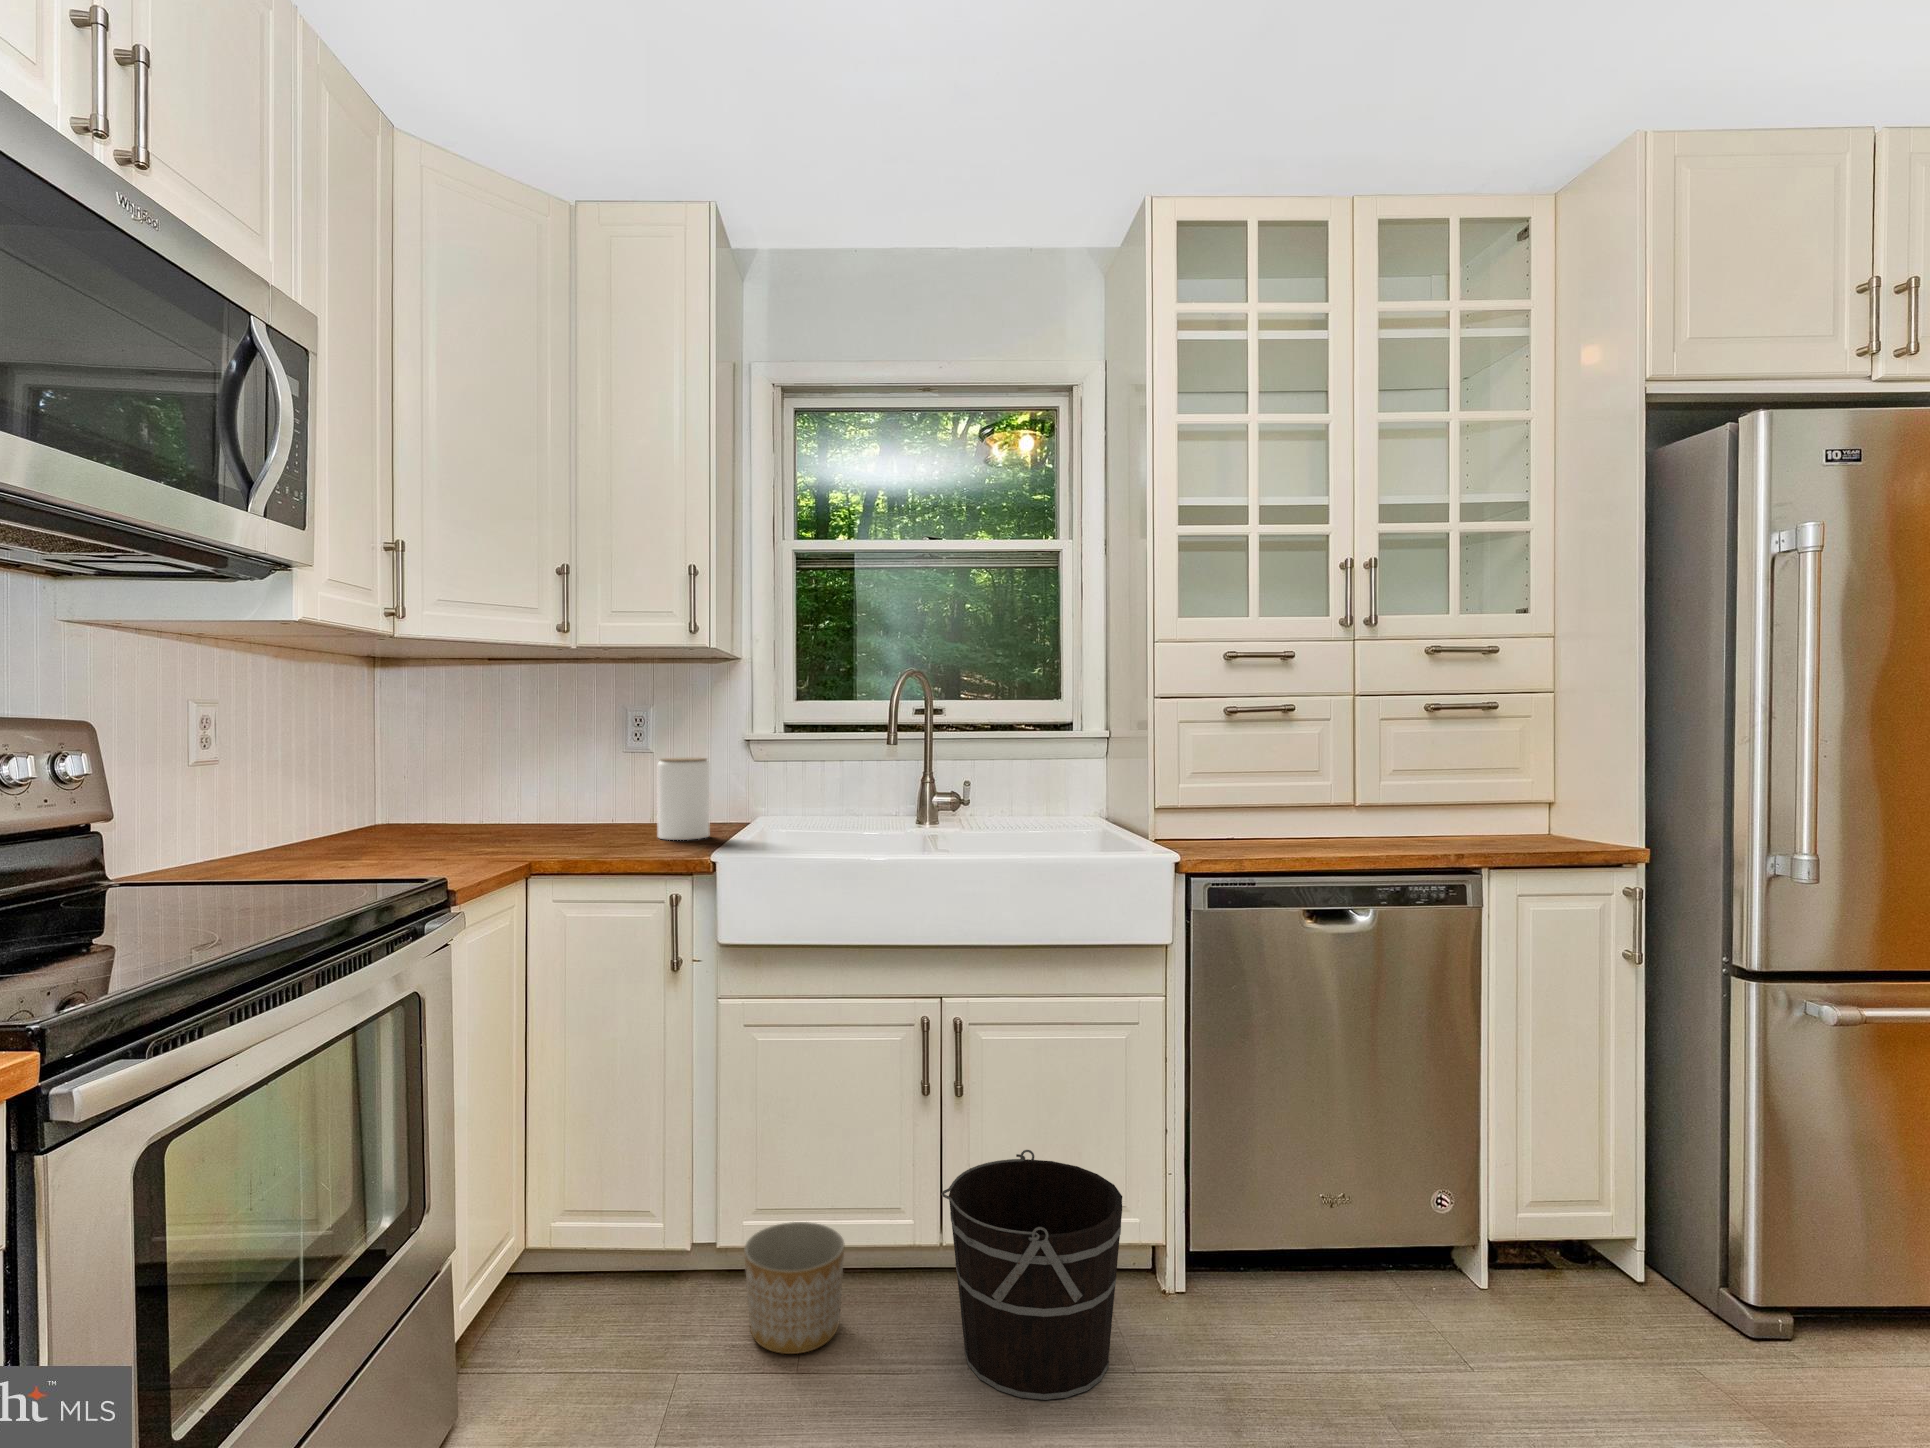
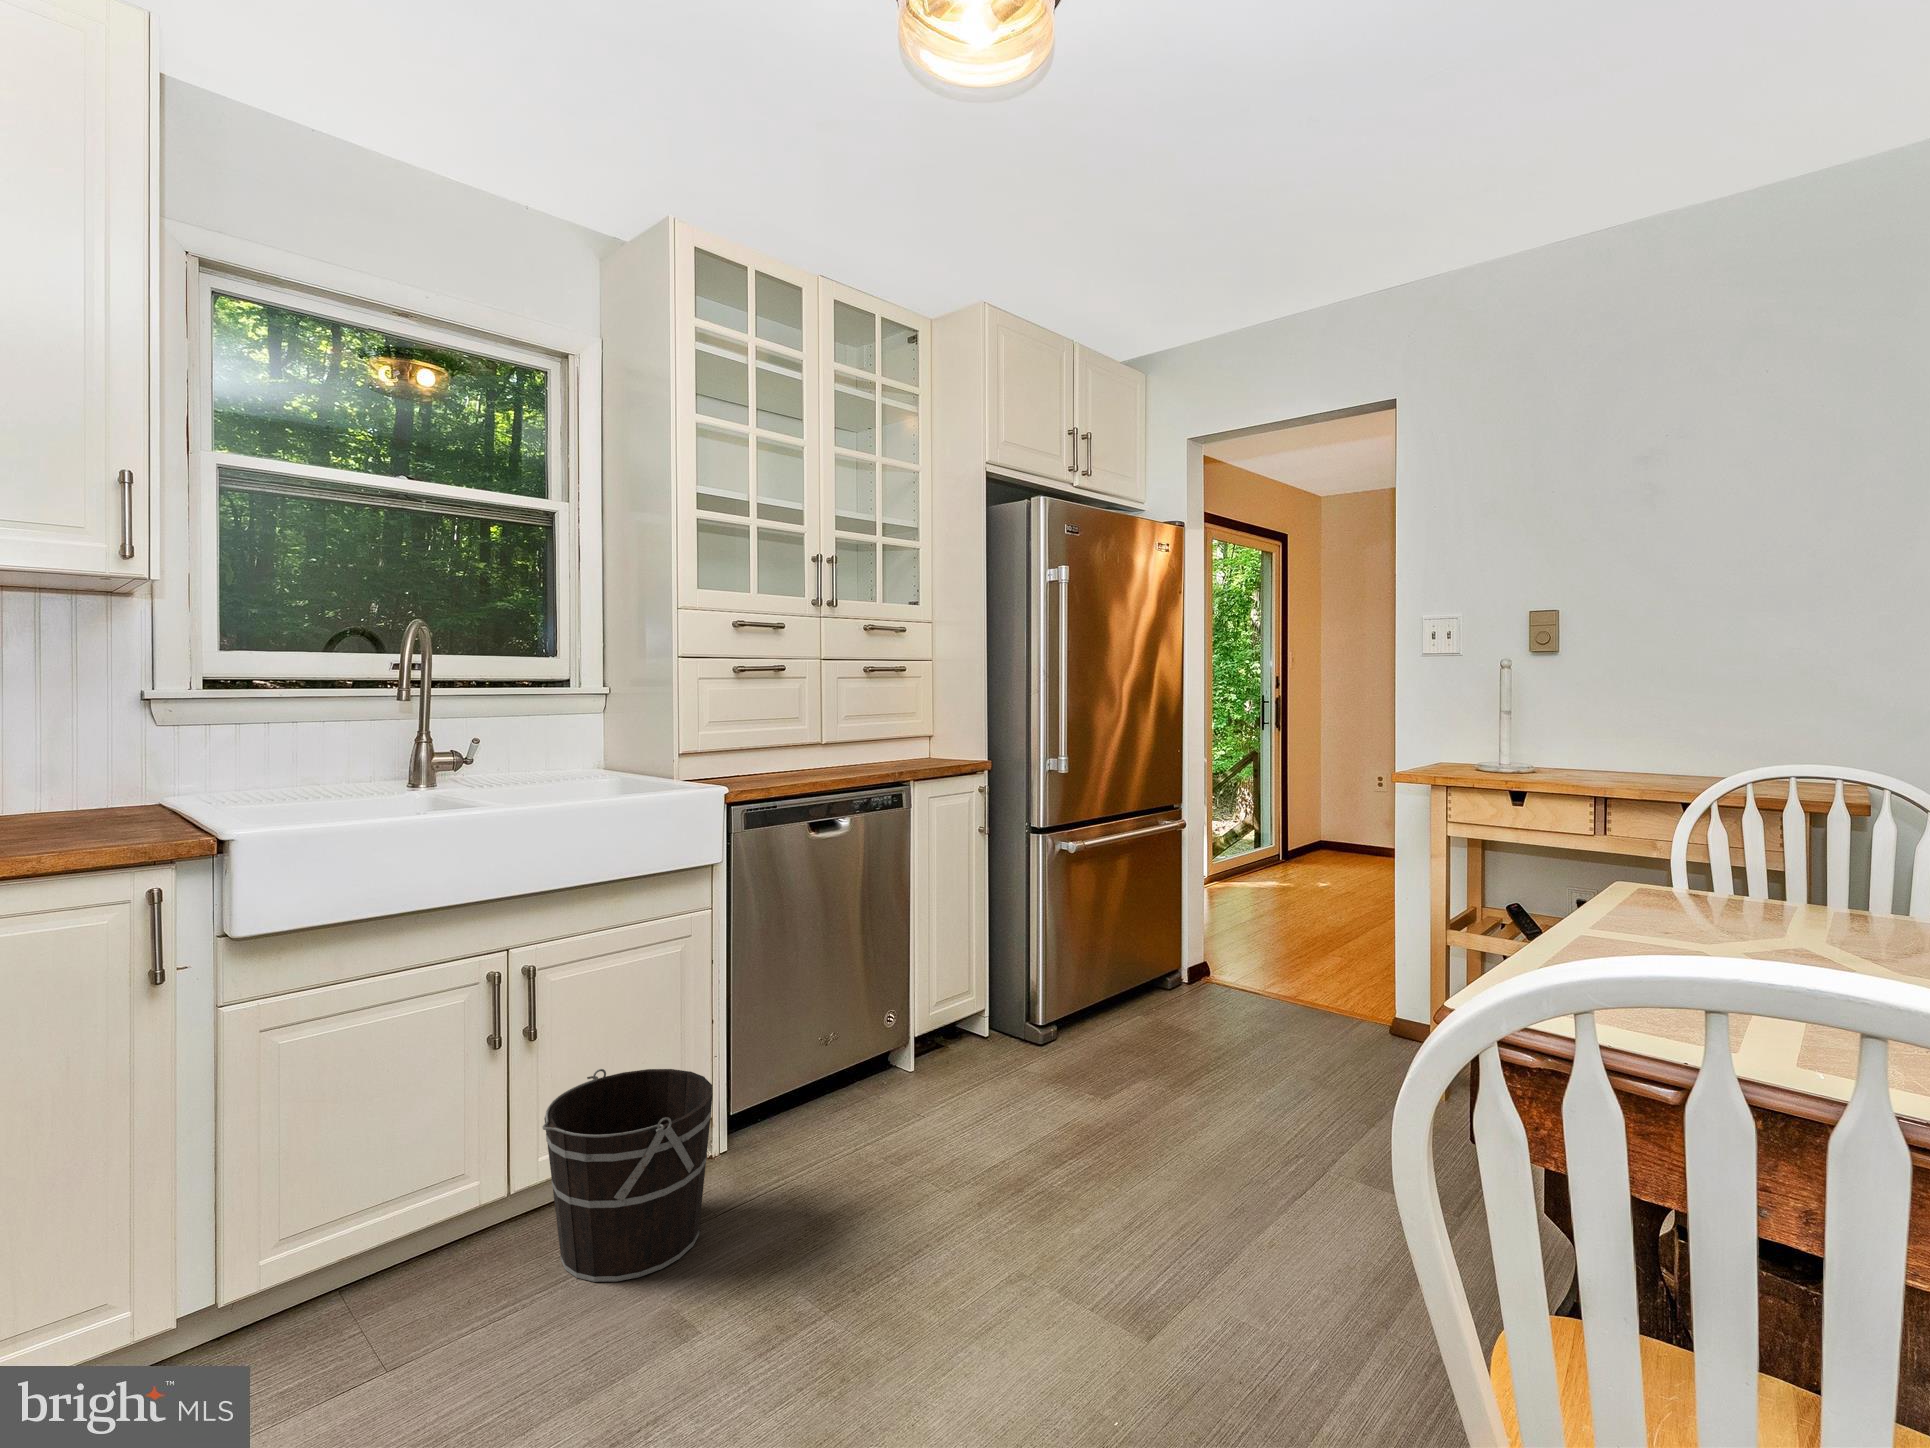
jar: present [657,758,710,840] -> none [63,723,152,828]
planter: present [744,1222,844,1354] -> none [292,1214,425,1366]

